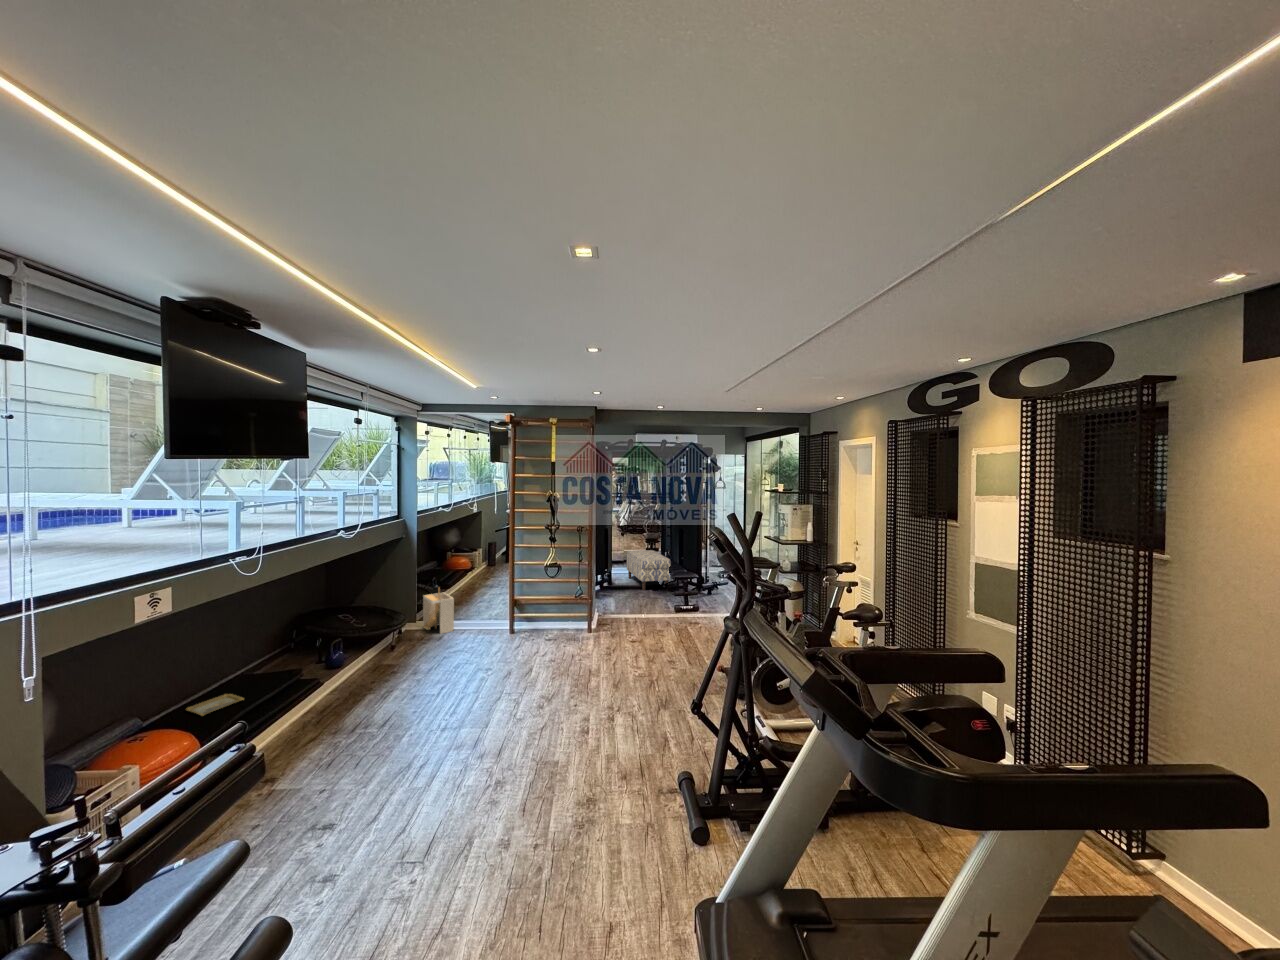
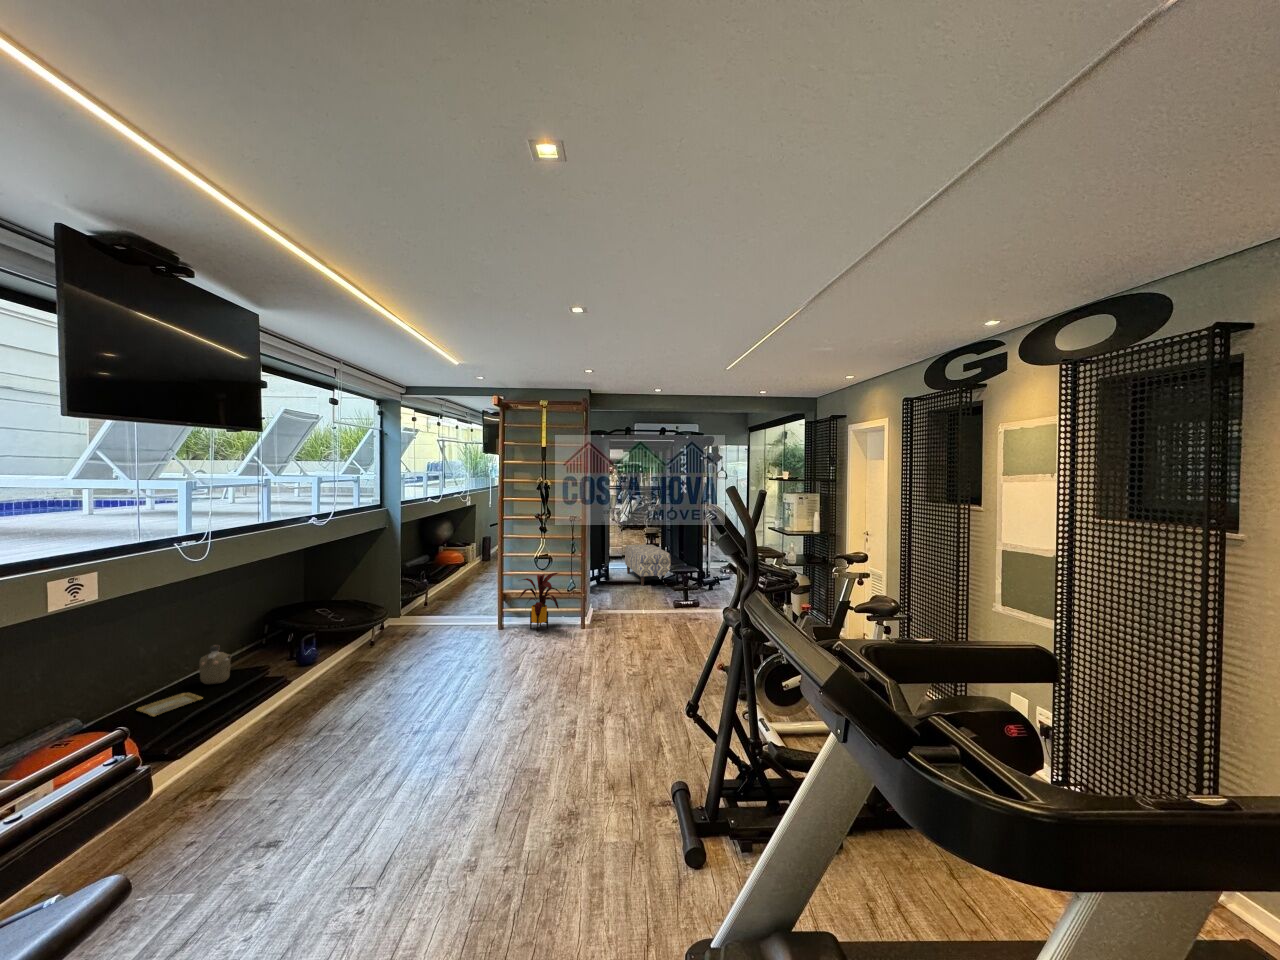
house plant: none [527,579,570,635] -> present [519,573,561,631]
storage bin: present [423,588,454,633] -> none [408,580,440,630]
water bottle: none [238,649,267,686] -> present [199,645,231,684]

